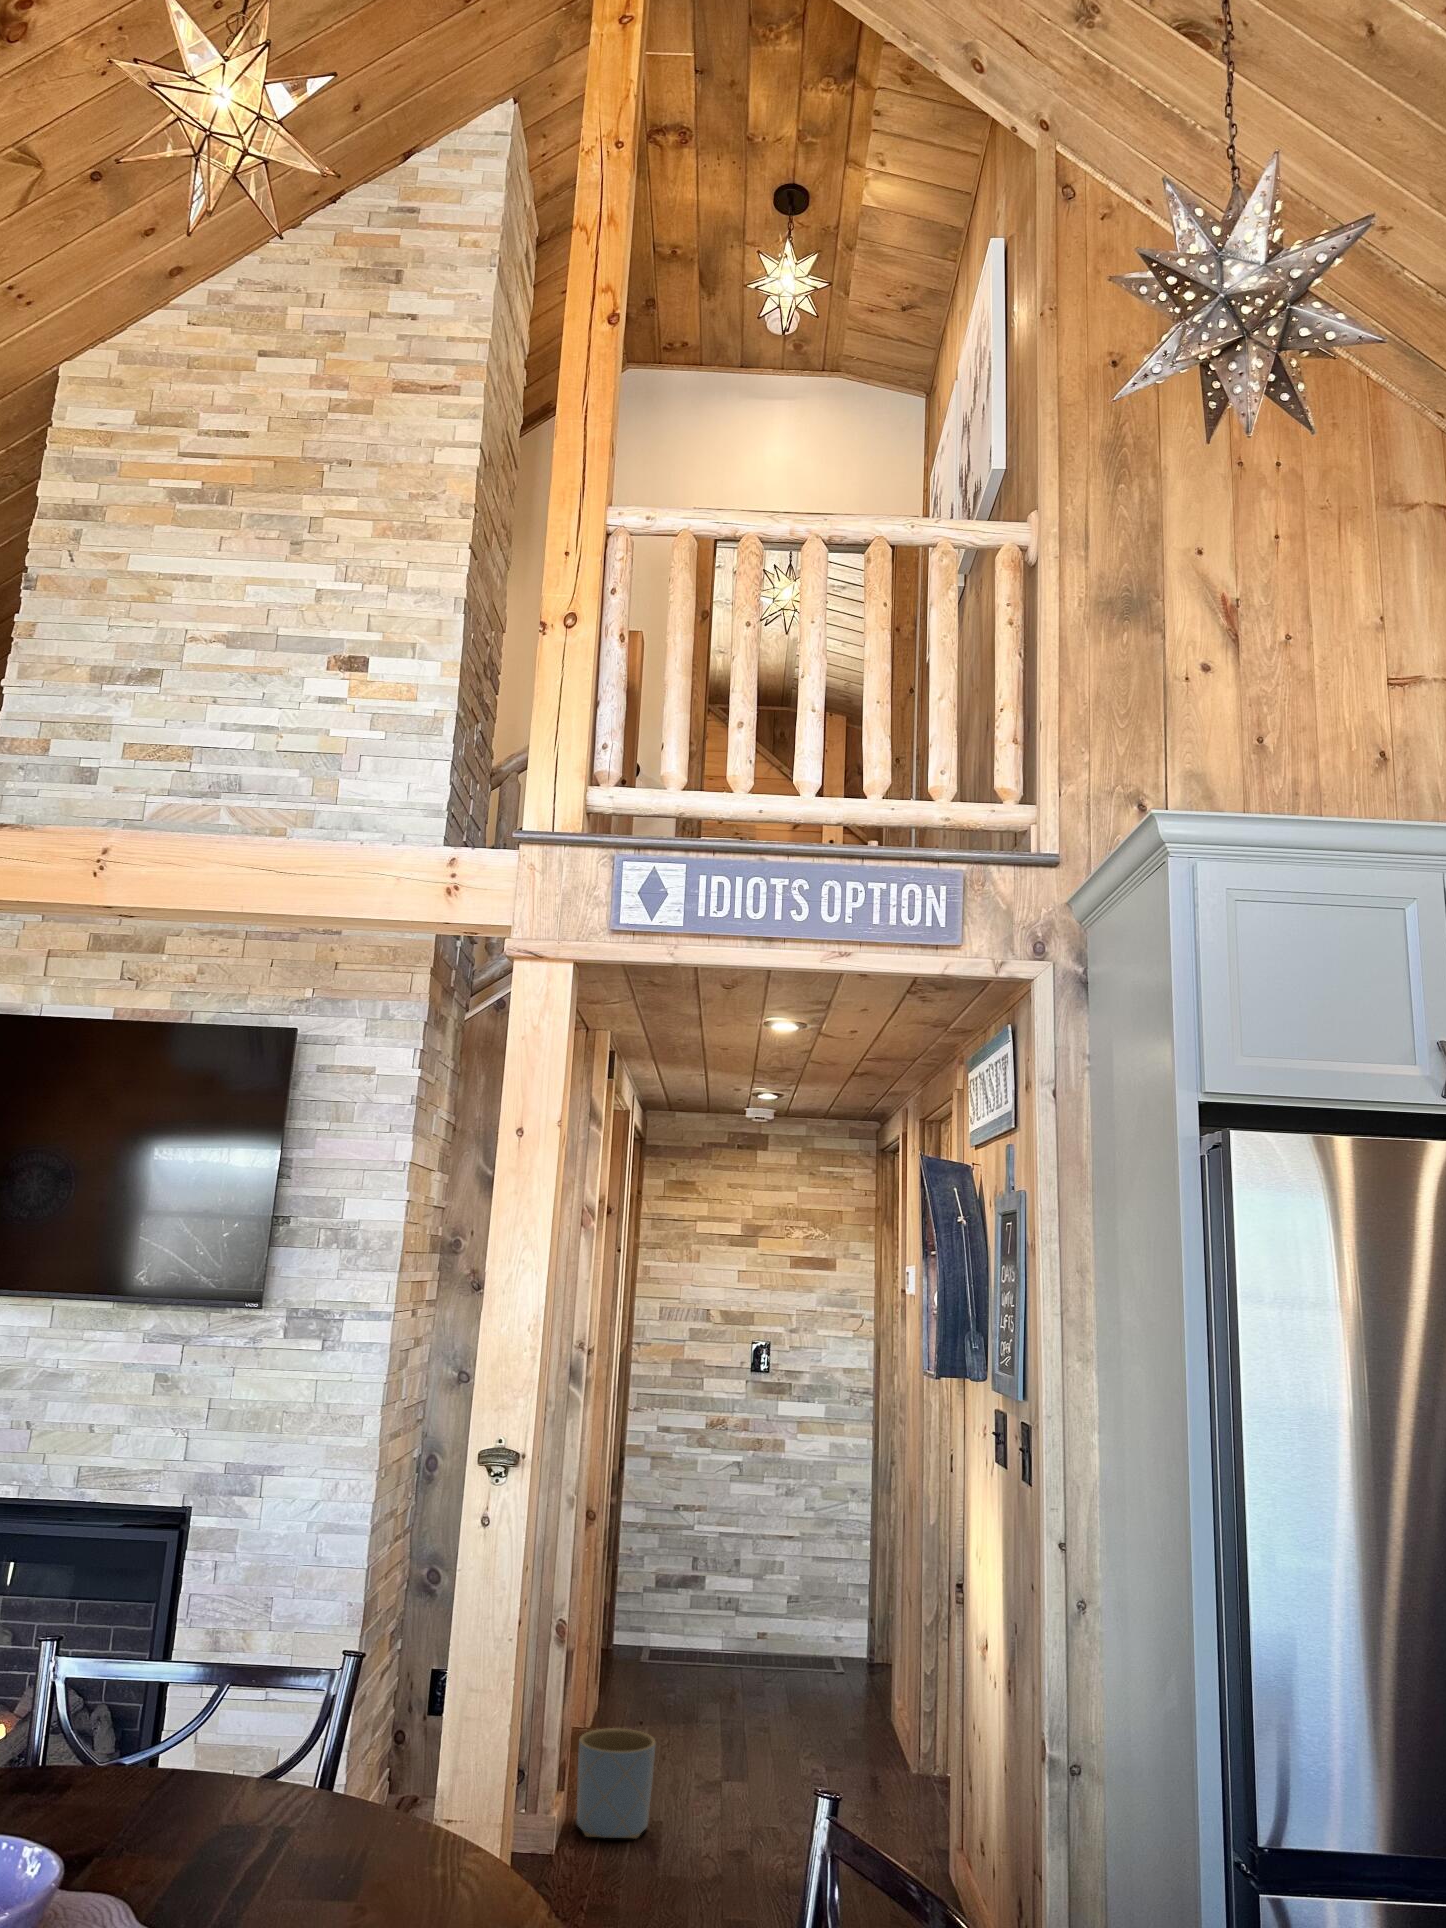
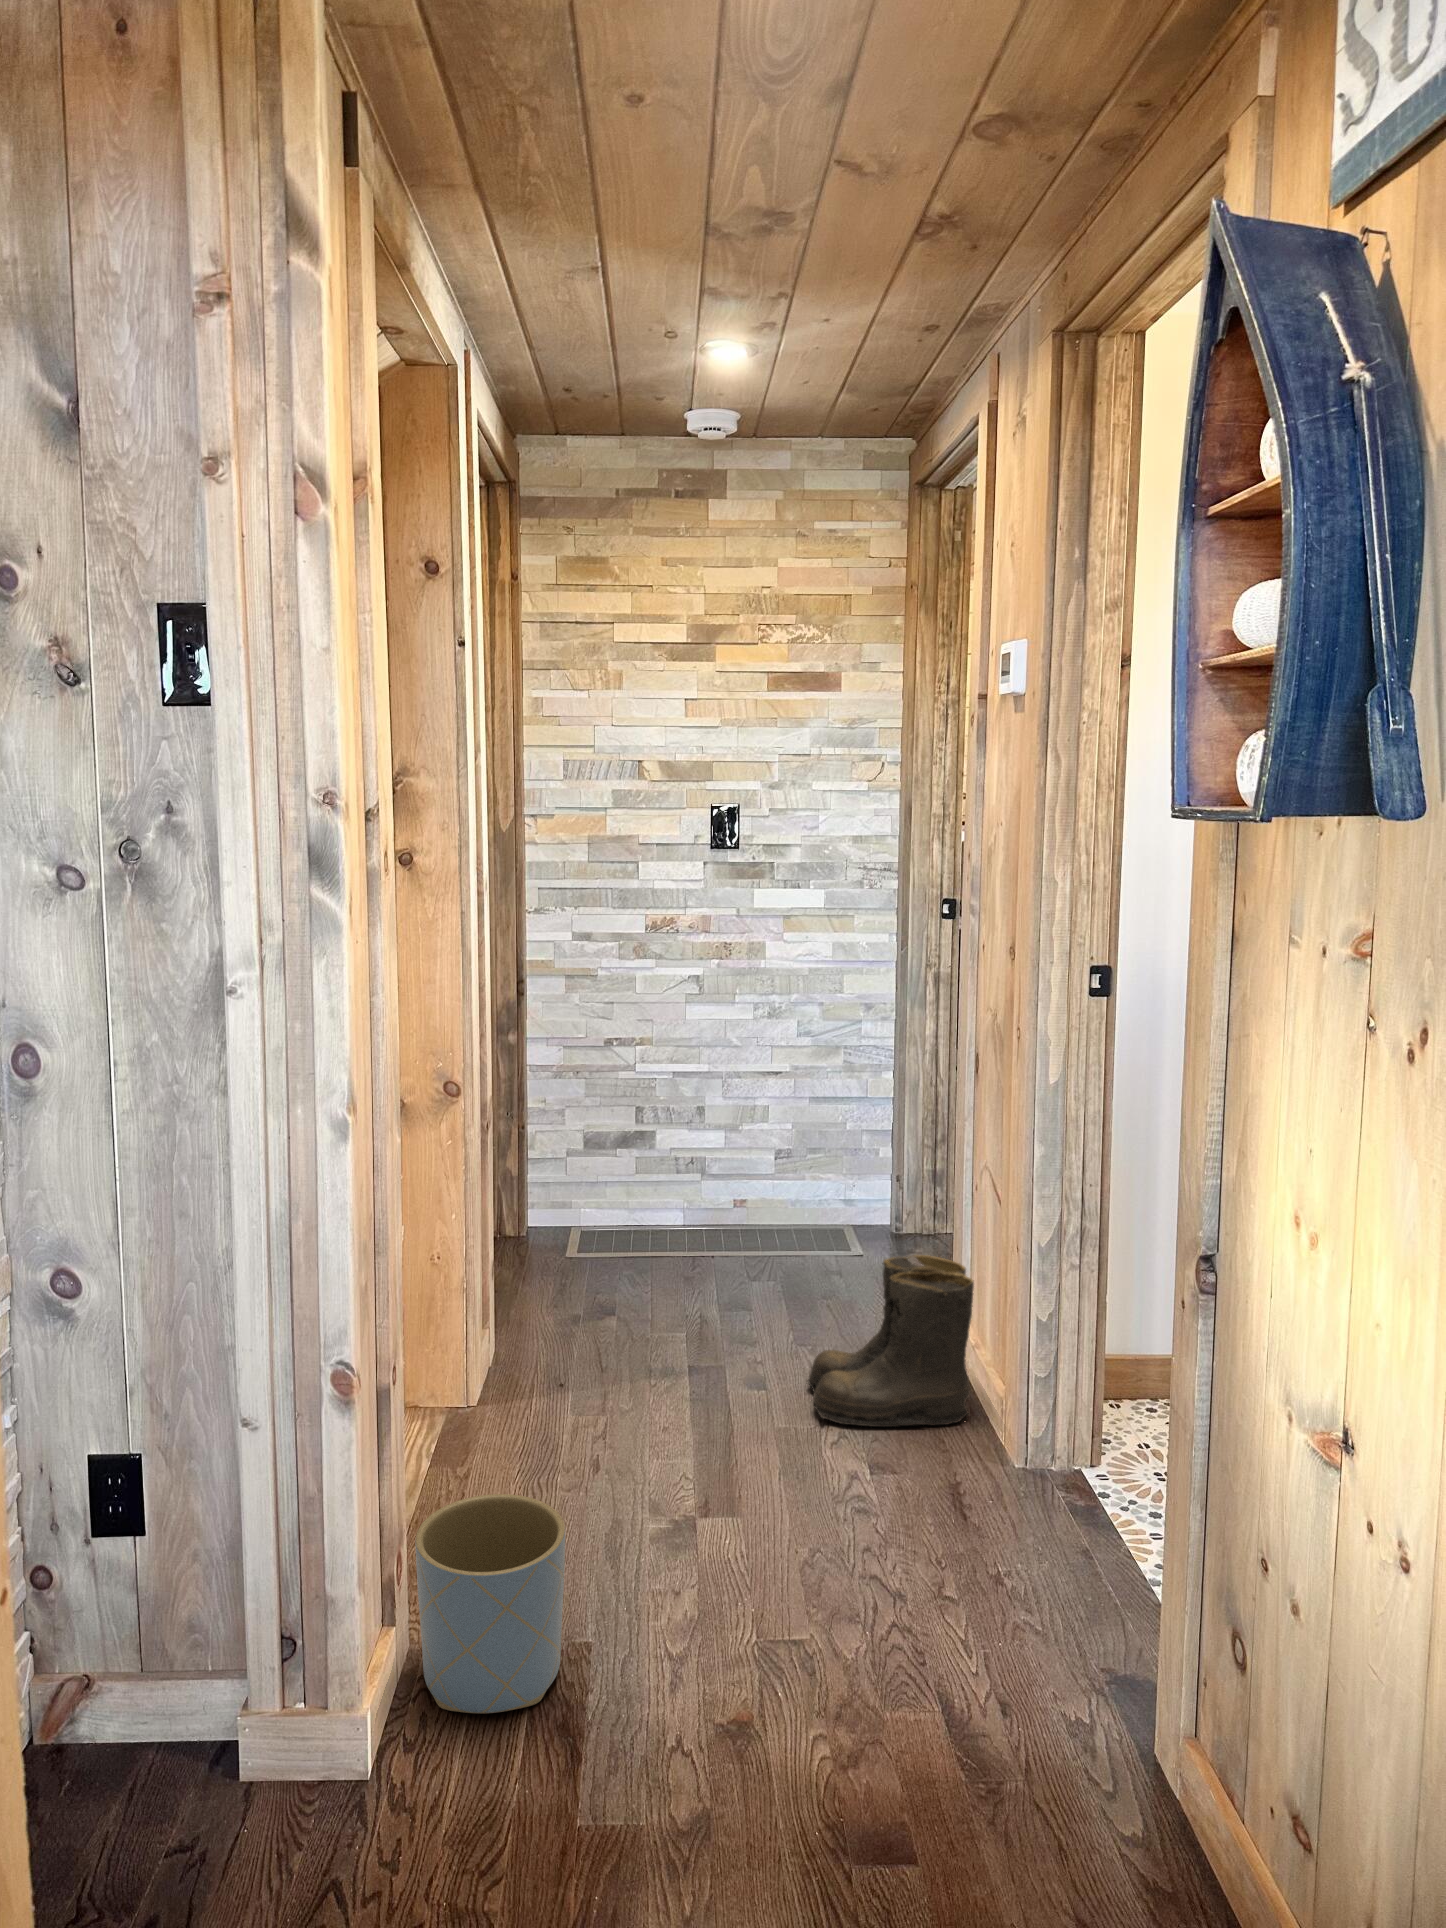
boots: none [795,1645,898,1755] -> present [808,1255,974,1427]

